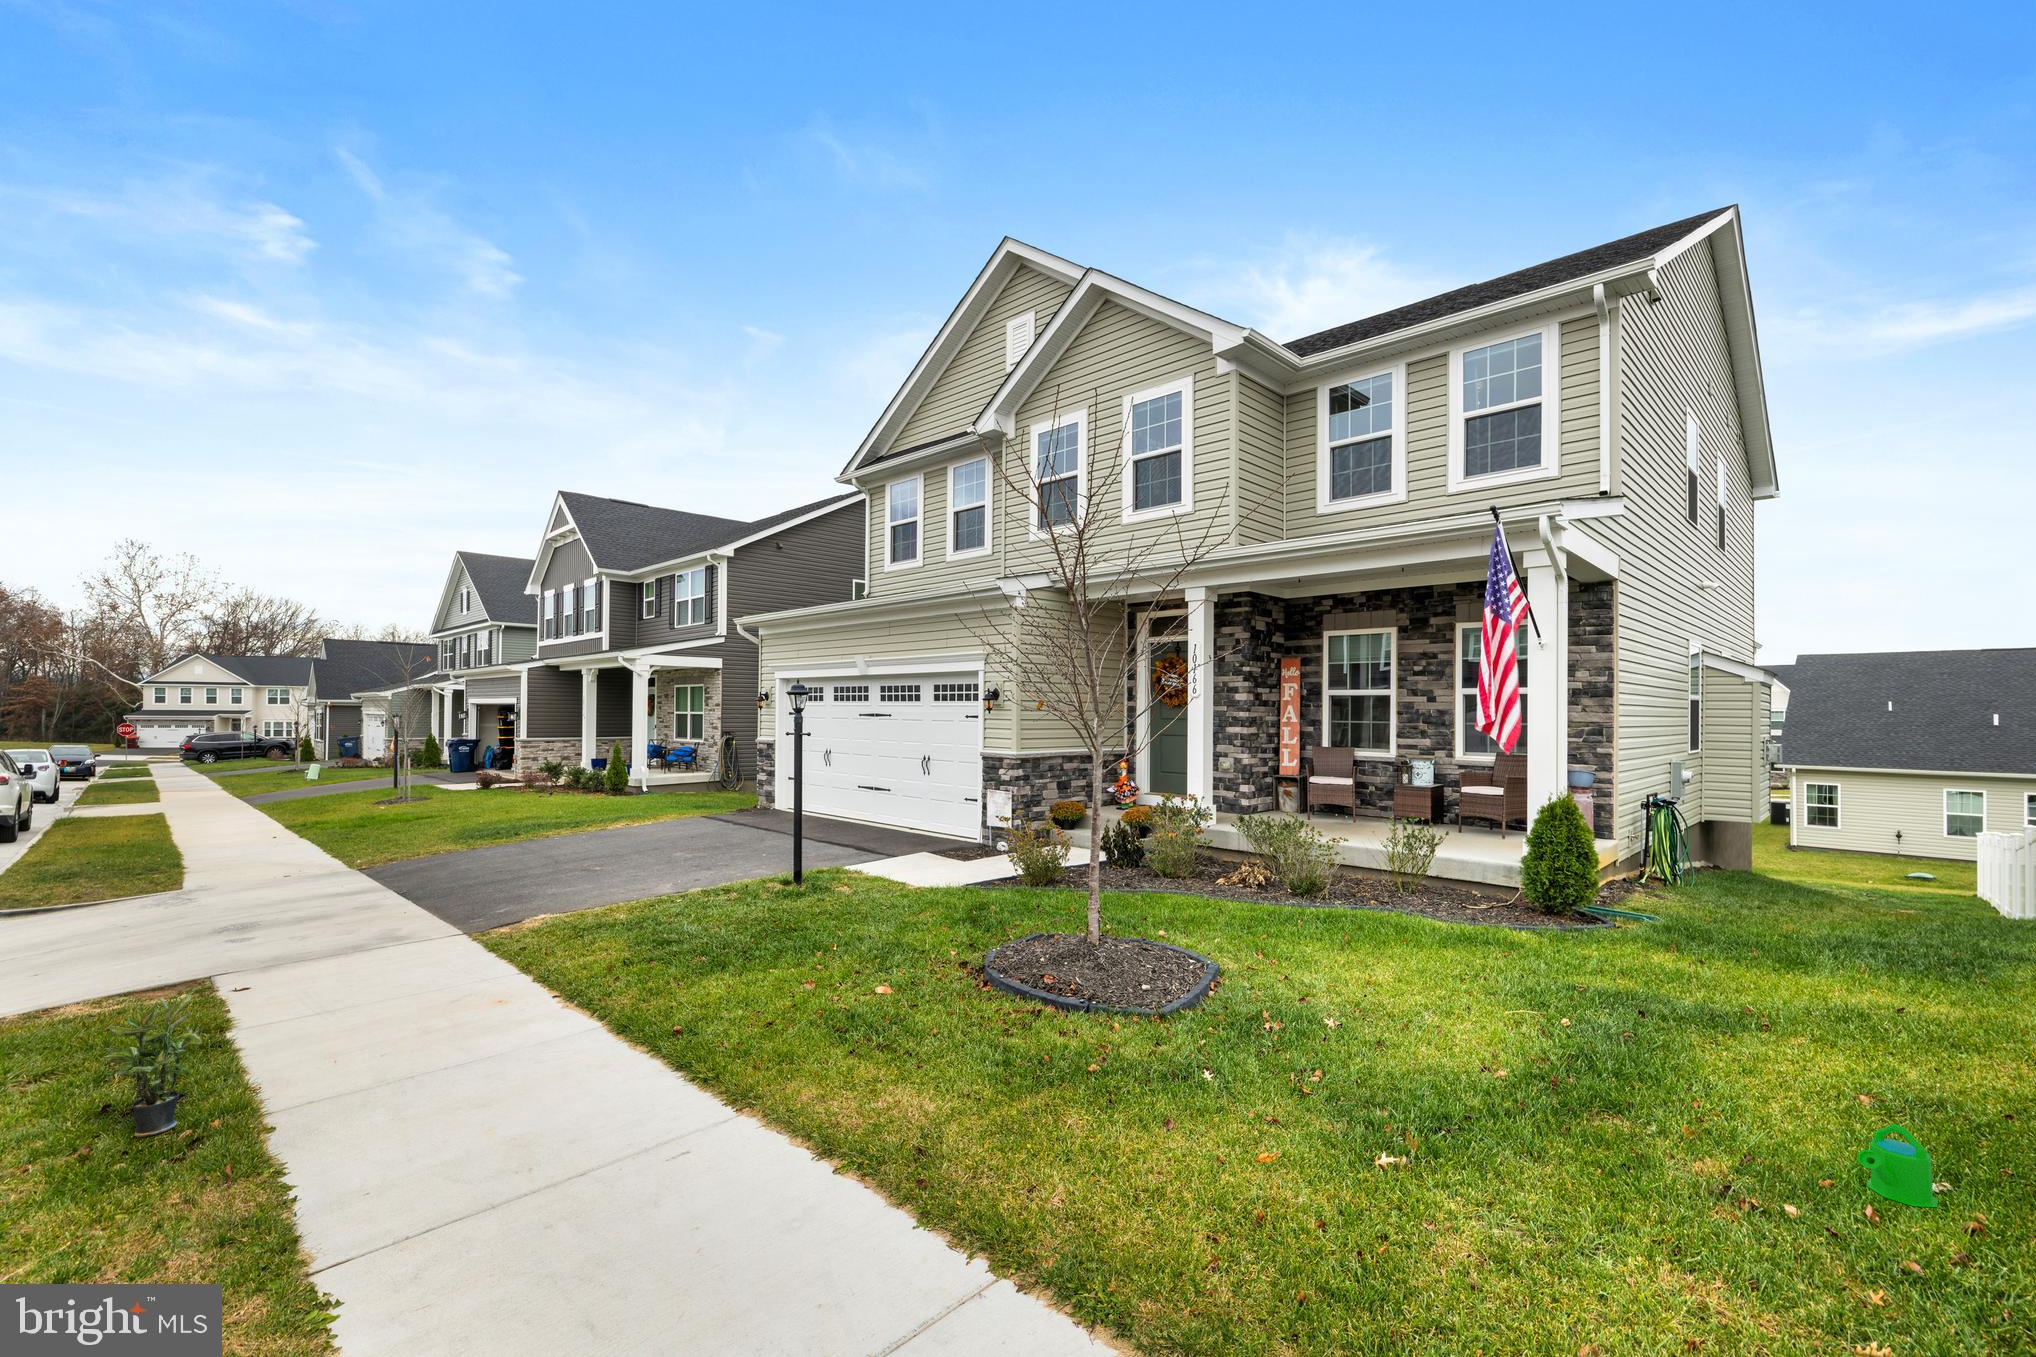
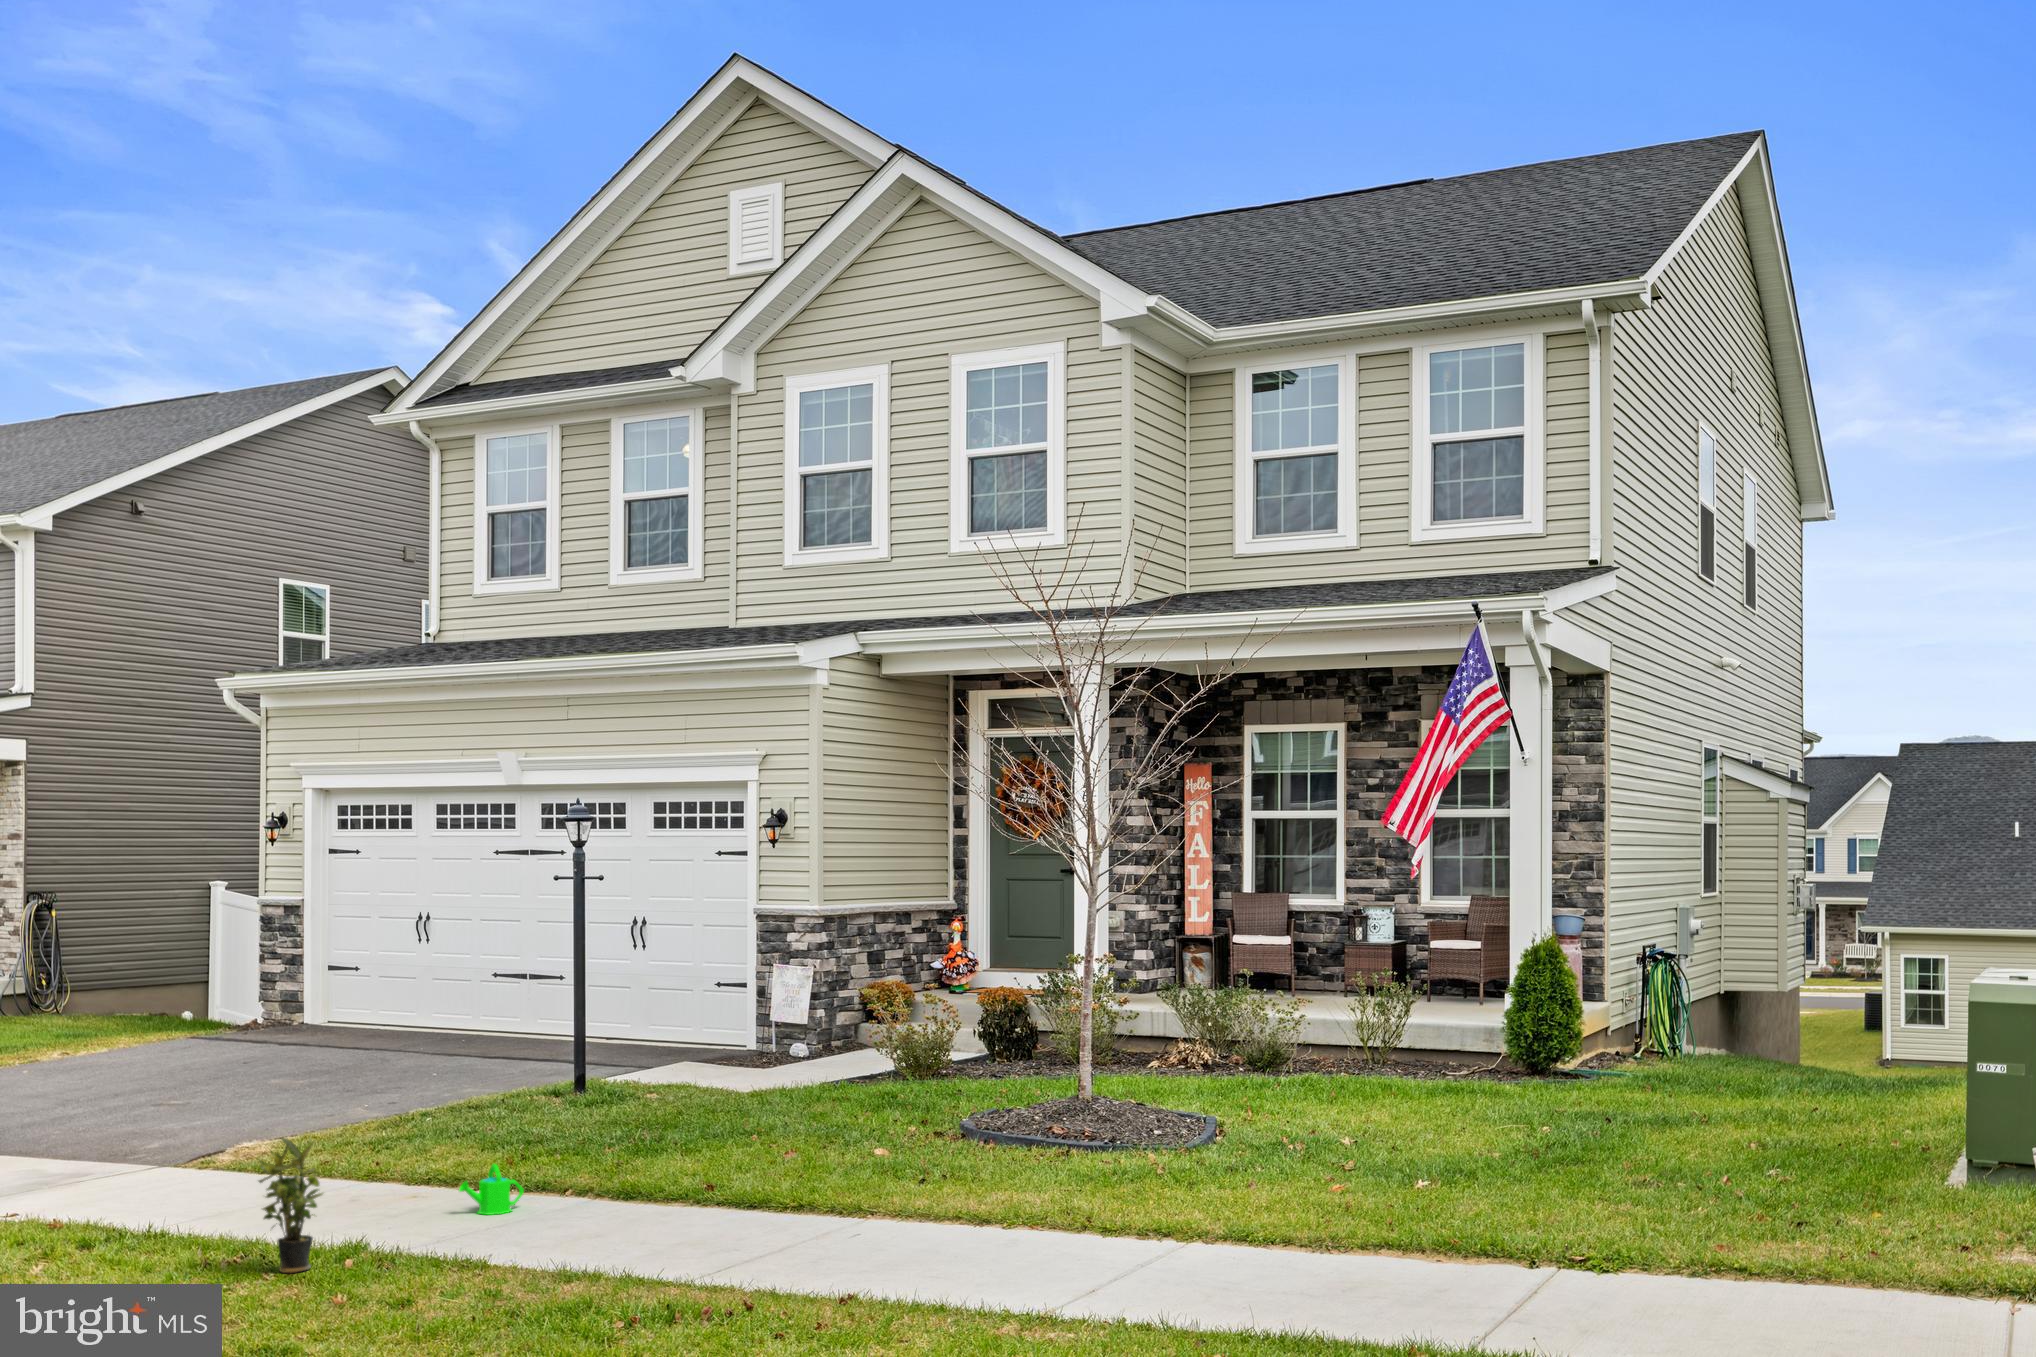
watering can: present [1857,1124,1939,1207] -> present [459,1164,524,1215]

